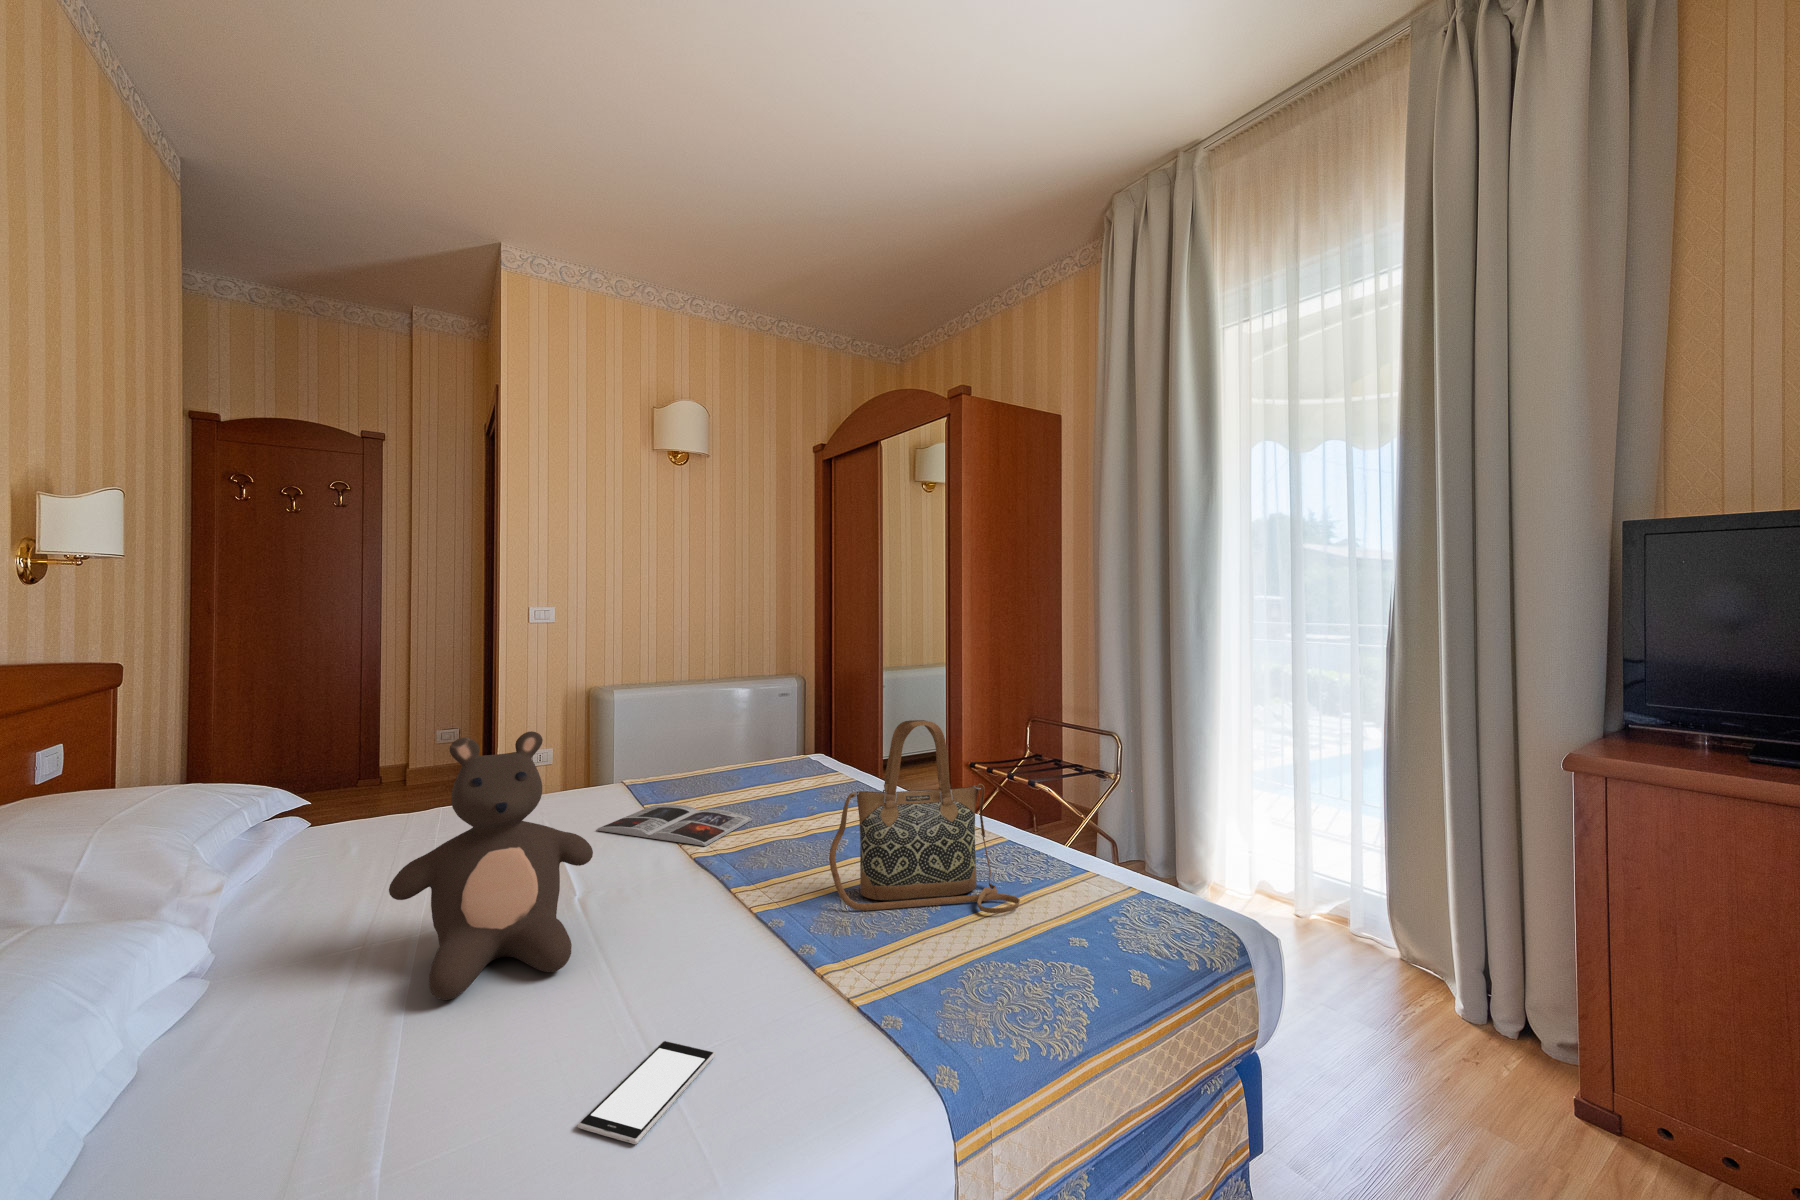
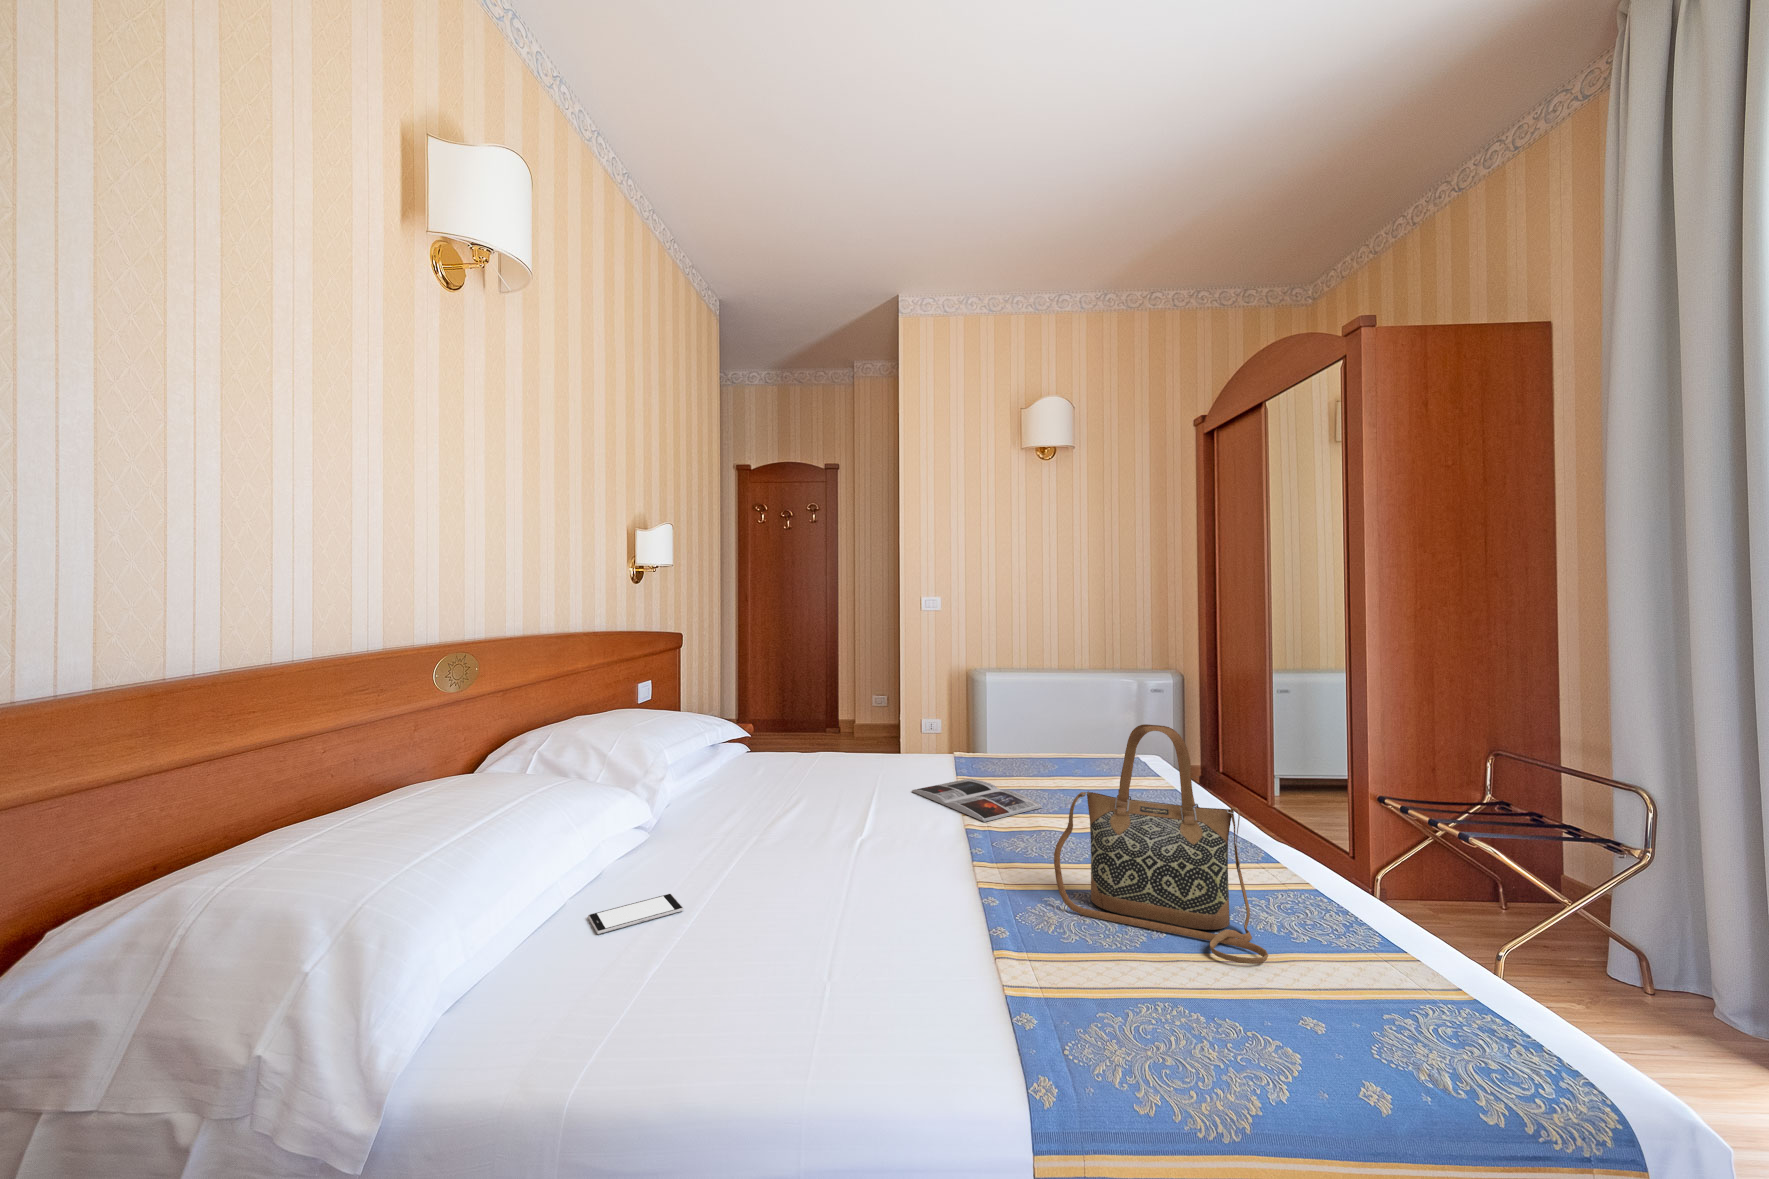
teddy bear: present [389,731,593,1000] -> none [725,699,858,889]
smartphone: present [578,1041,715,1144] -> present [588,894,684,934]

